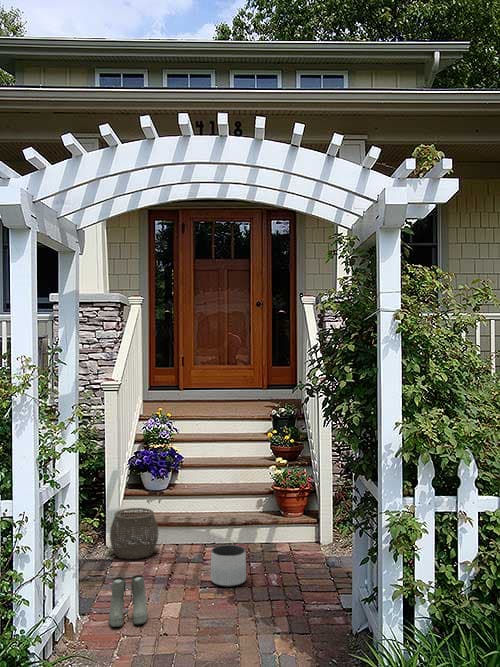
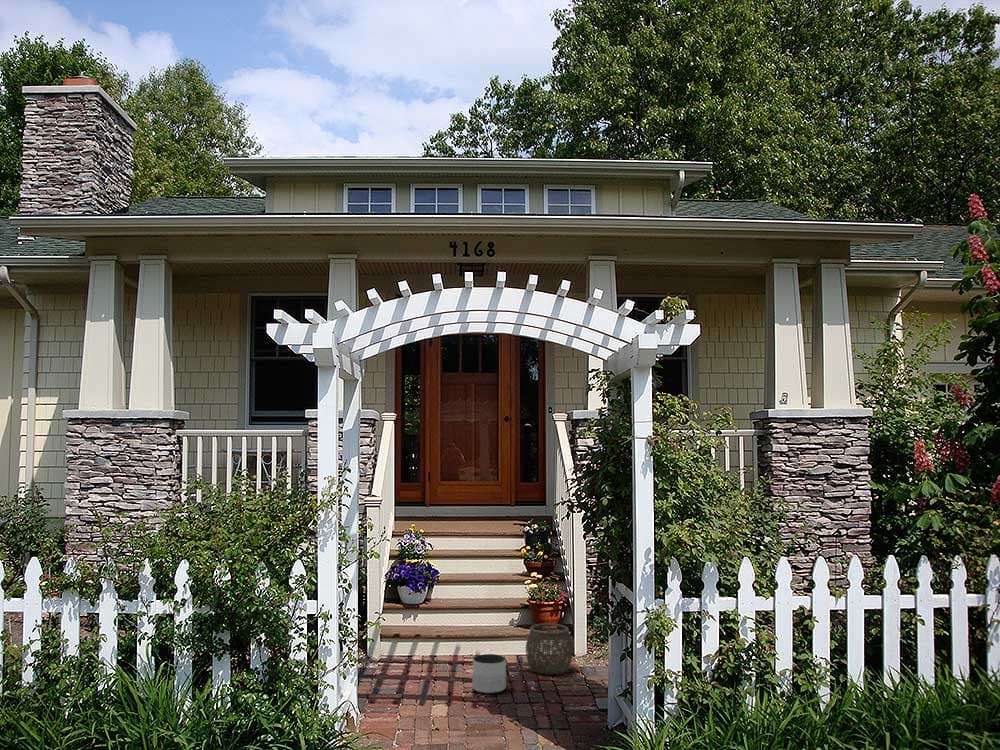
woven basket: present [110,508,159,559] -> present [526,623,573,674]
boots: present [109,575,147,627] -> none [382,679,417,727]

